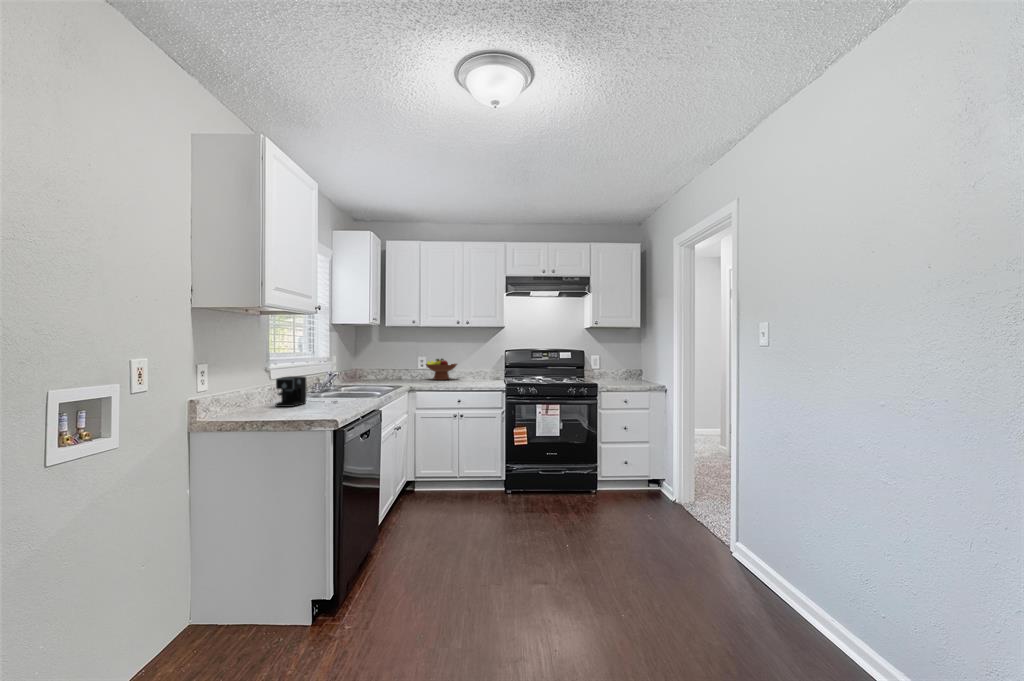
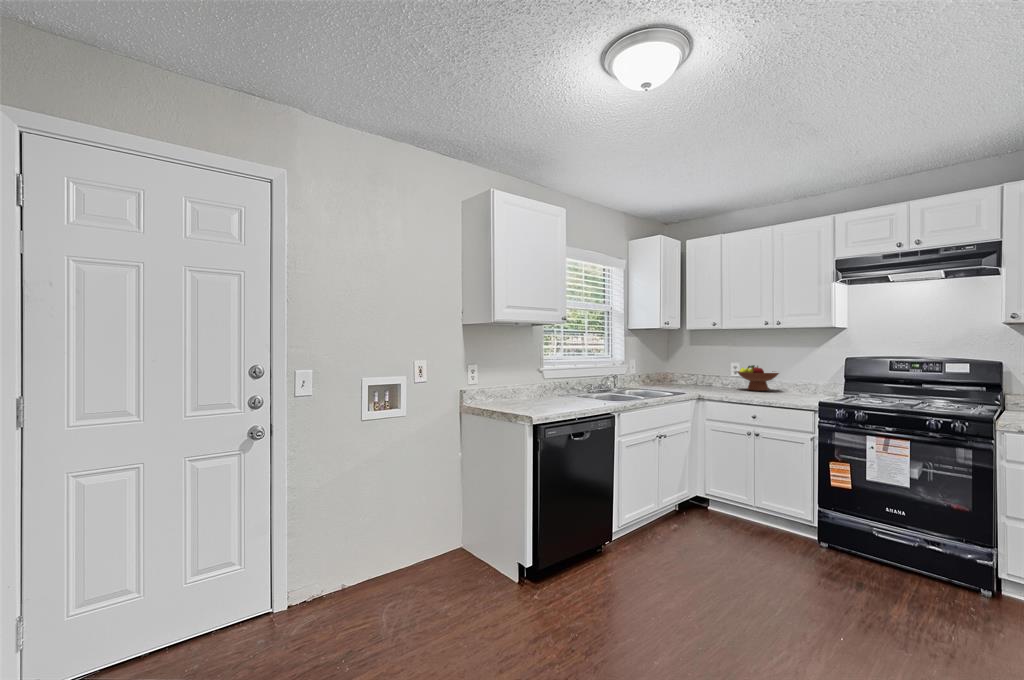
coffee maker: present [276,376,337,407] -> none [527,377,576,402]

